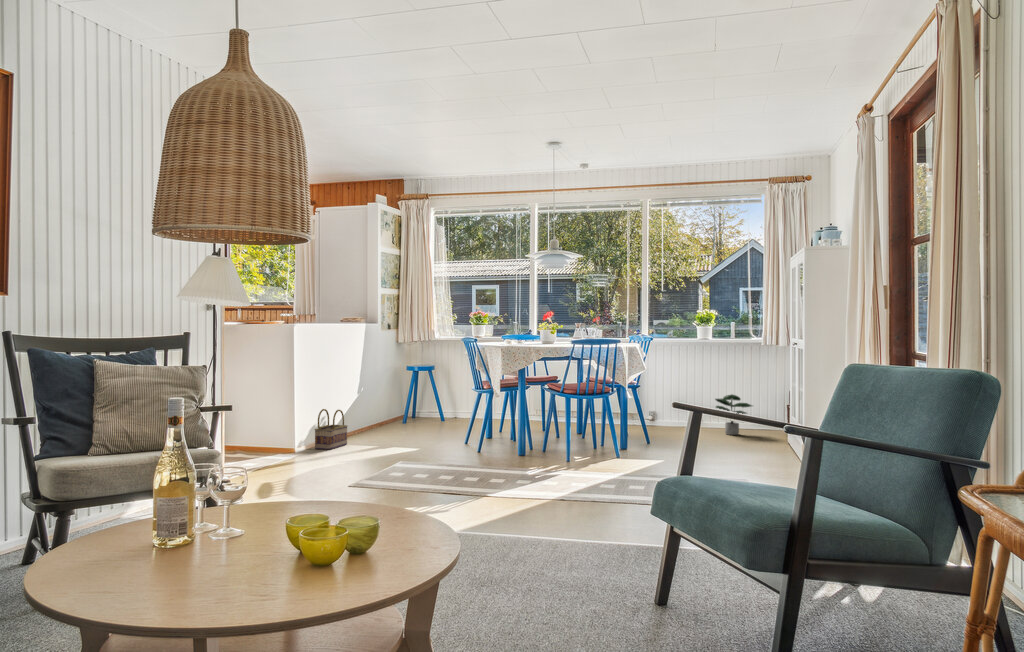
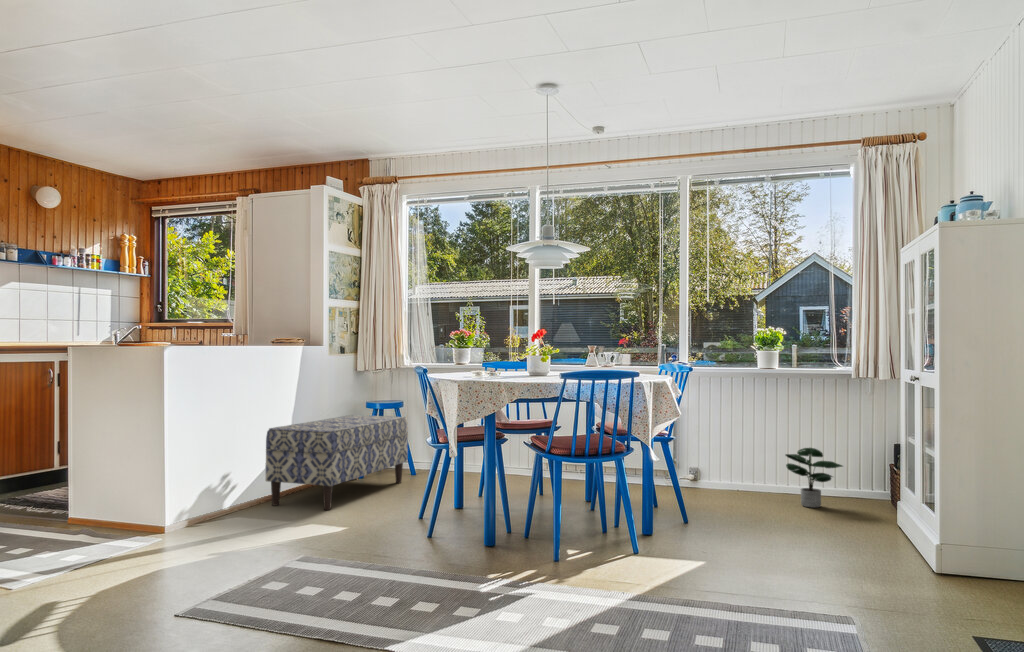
bench: none [348,376,441,440] -> present [265,415,408,510]
basket: present [315,409,347,450] -> none [201,467,255,528]

